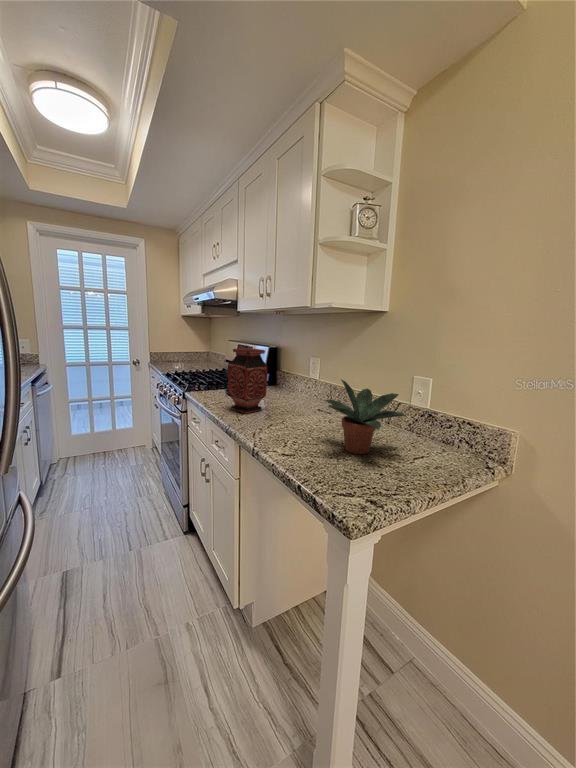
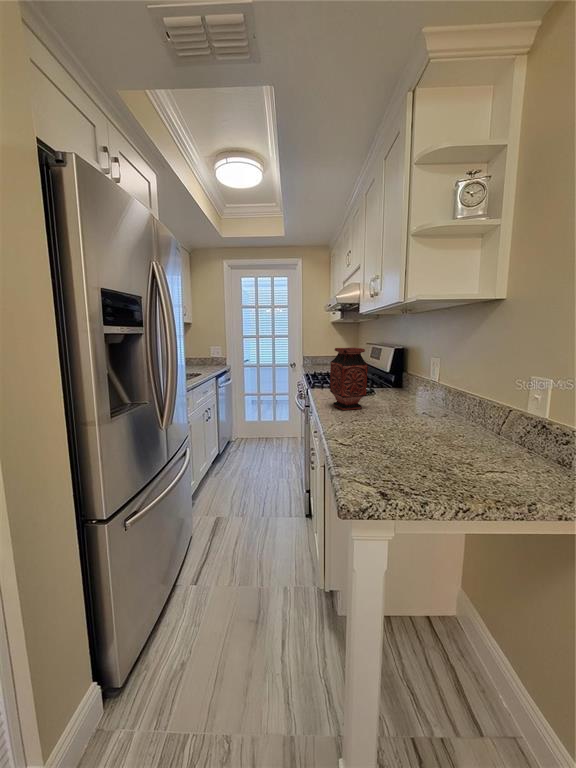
potted plant: present [325,380,406,454] -> none [384,375,488,459]

